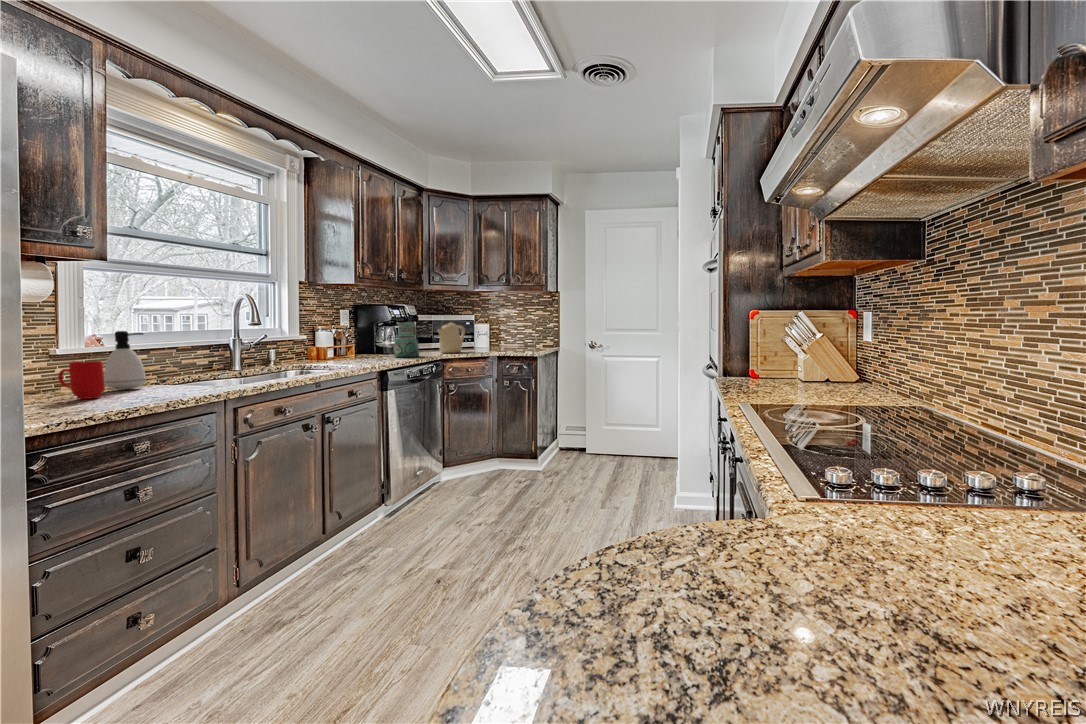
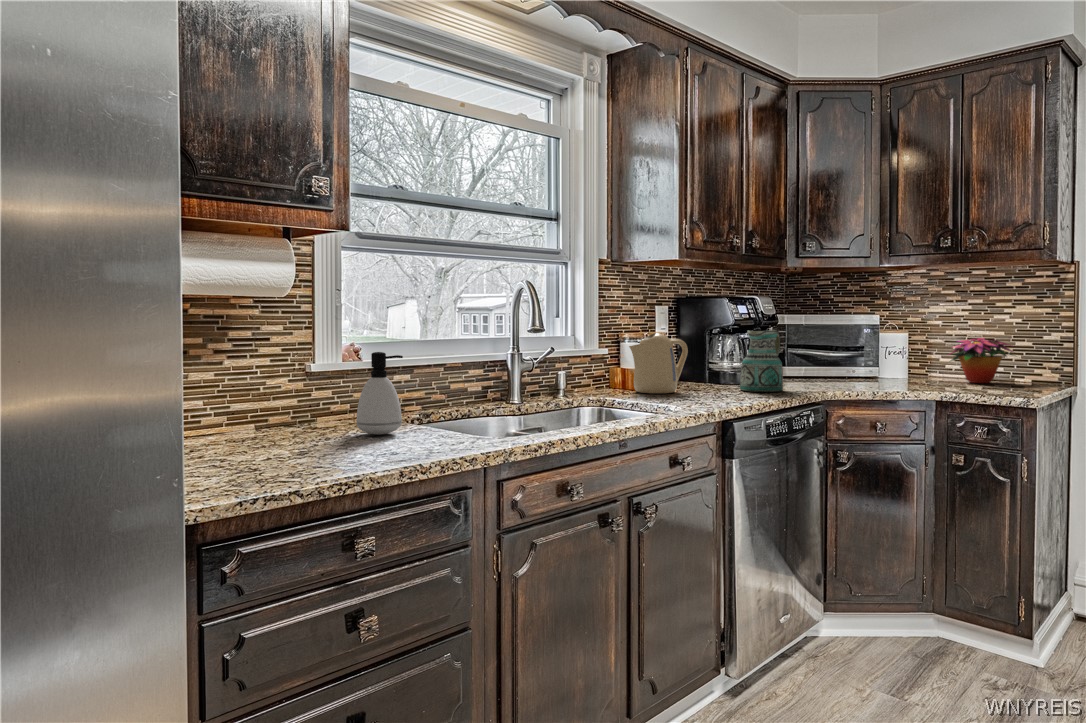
kettle: present [437,323,465,353] -> present [629,333,688,393]
flower arrangement: none [502,325,537,348] -> present [950,338,1013,383]
mug: present [58,361,105,399] -> none [307,399,353,453]

